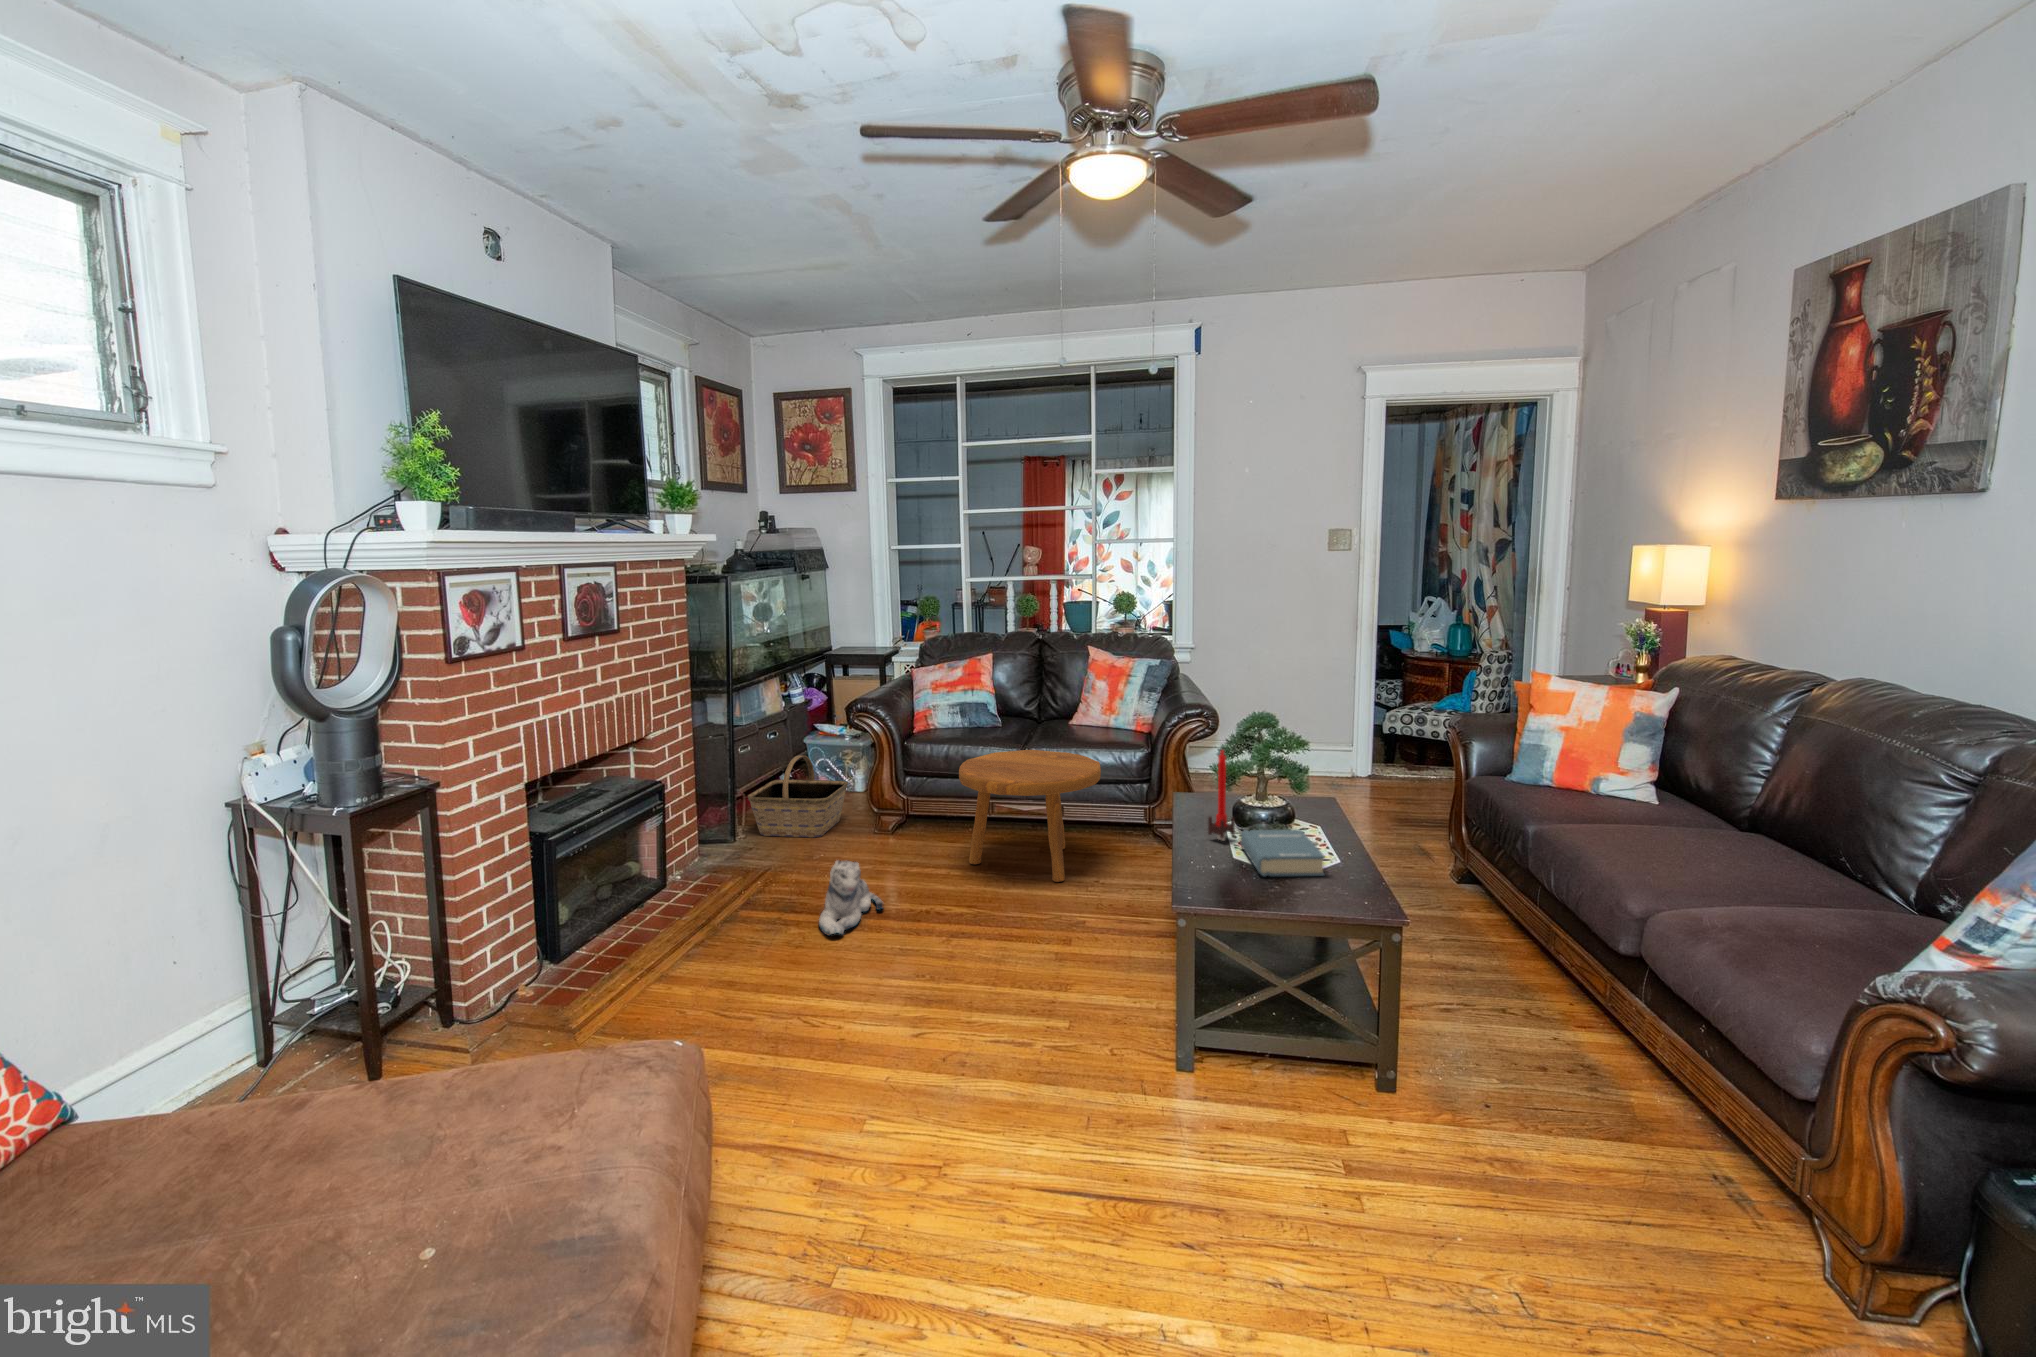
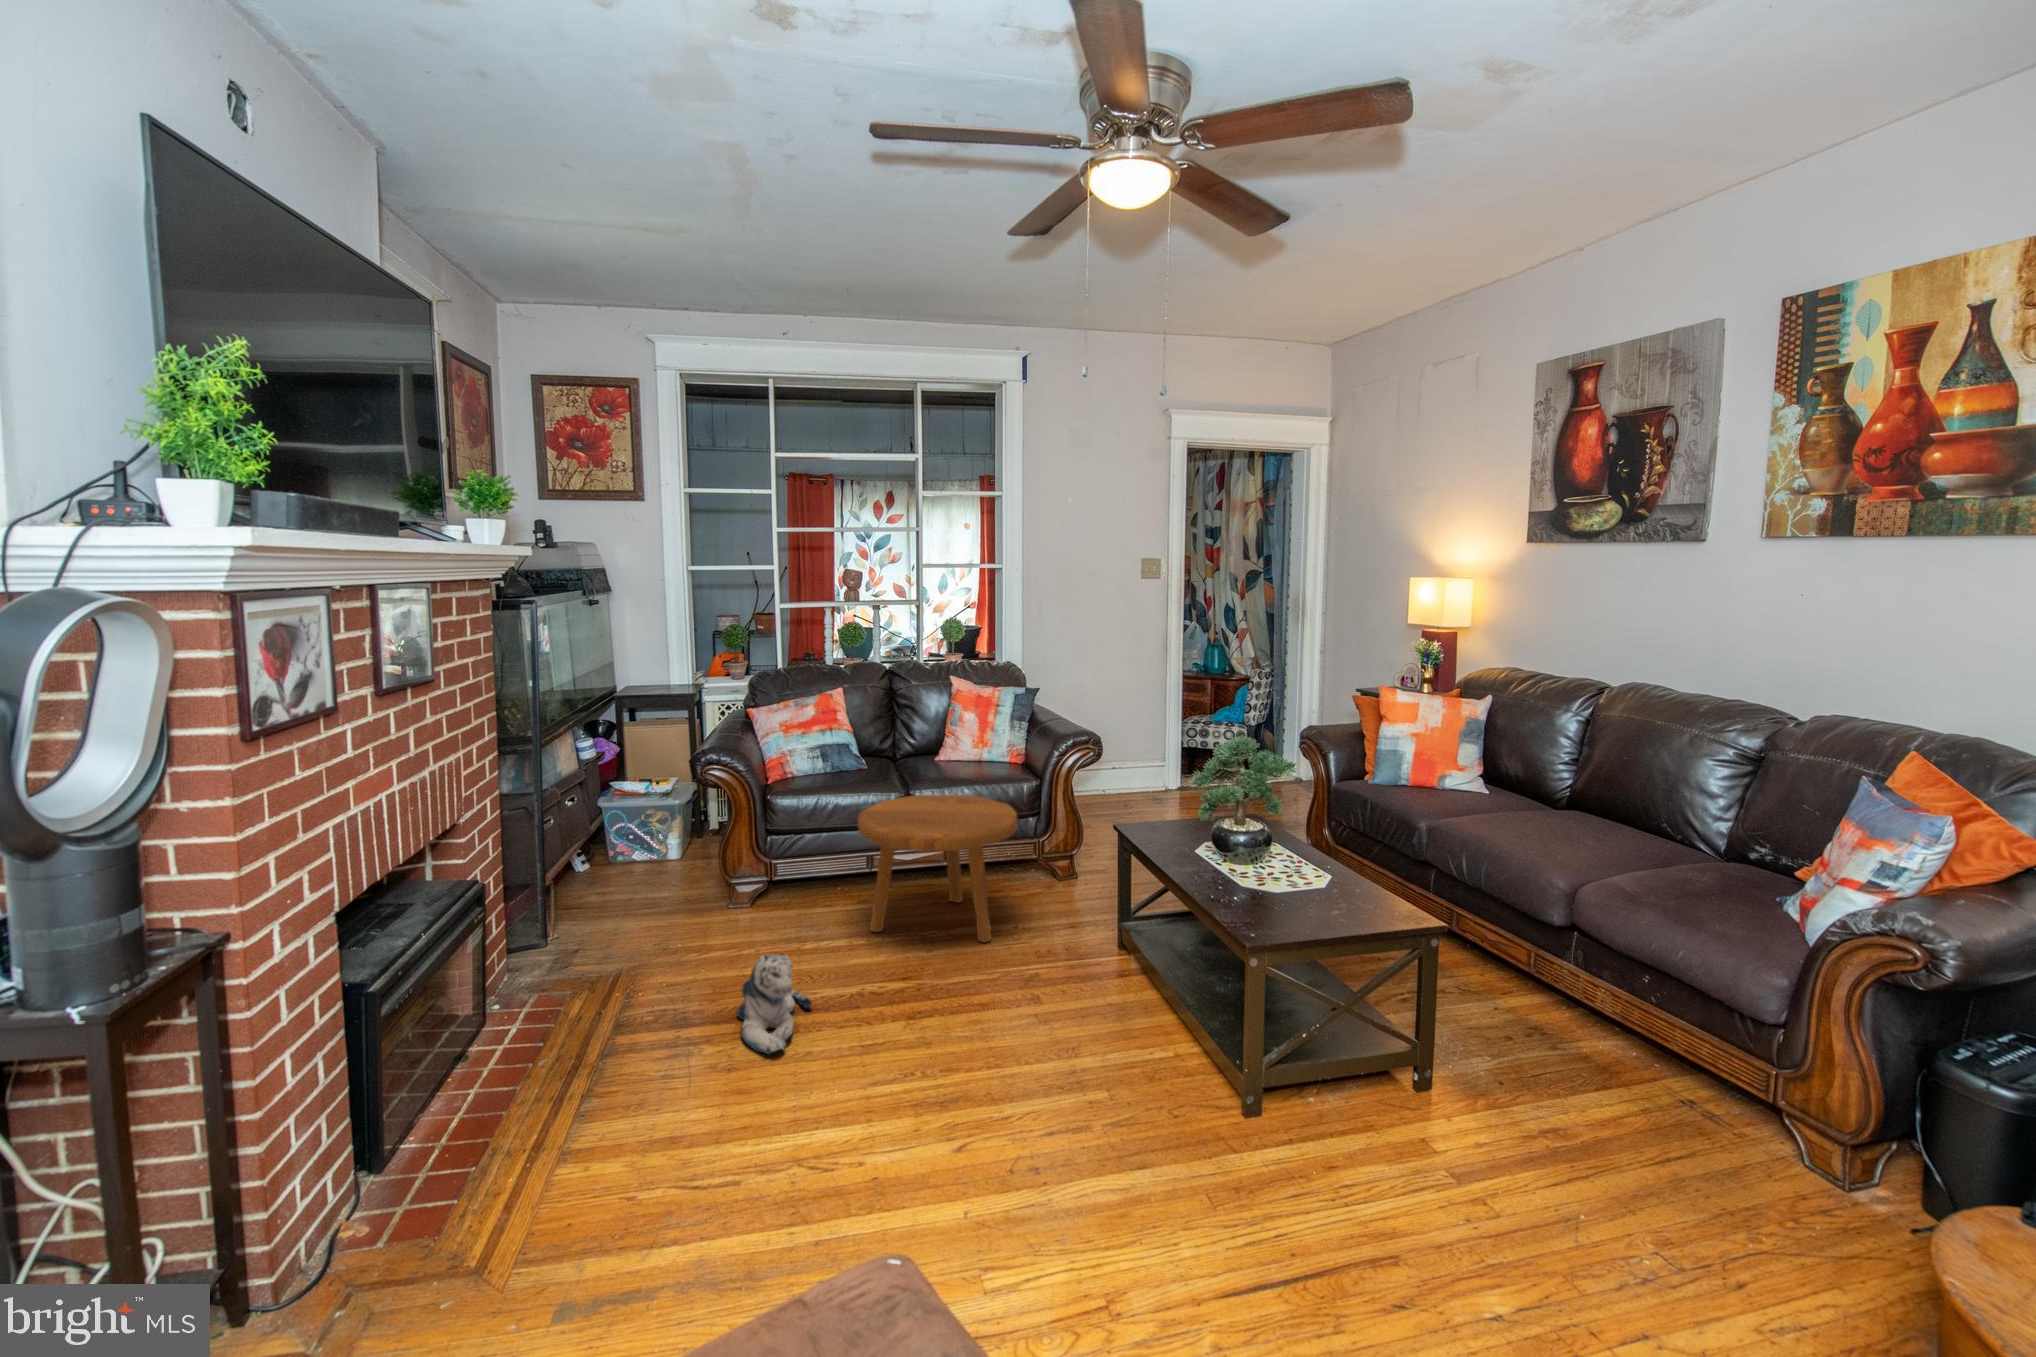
candle: present [1208,750,1235,841] -> none [1224,790,1251,888]
basket: present [748,756,848,837] -> none [562,820,684,925]
hardback book: present [1240,830,1325,876] -> none [1266,868,1381,926]

